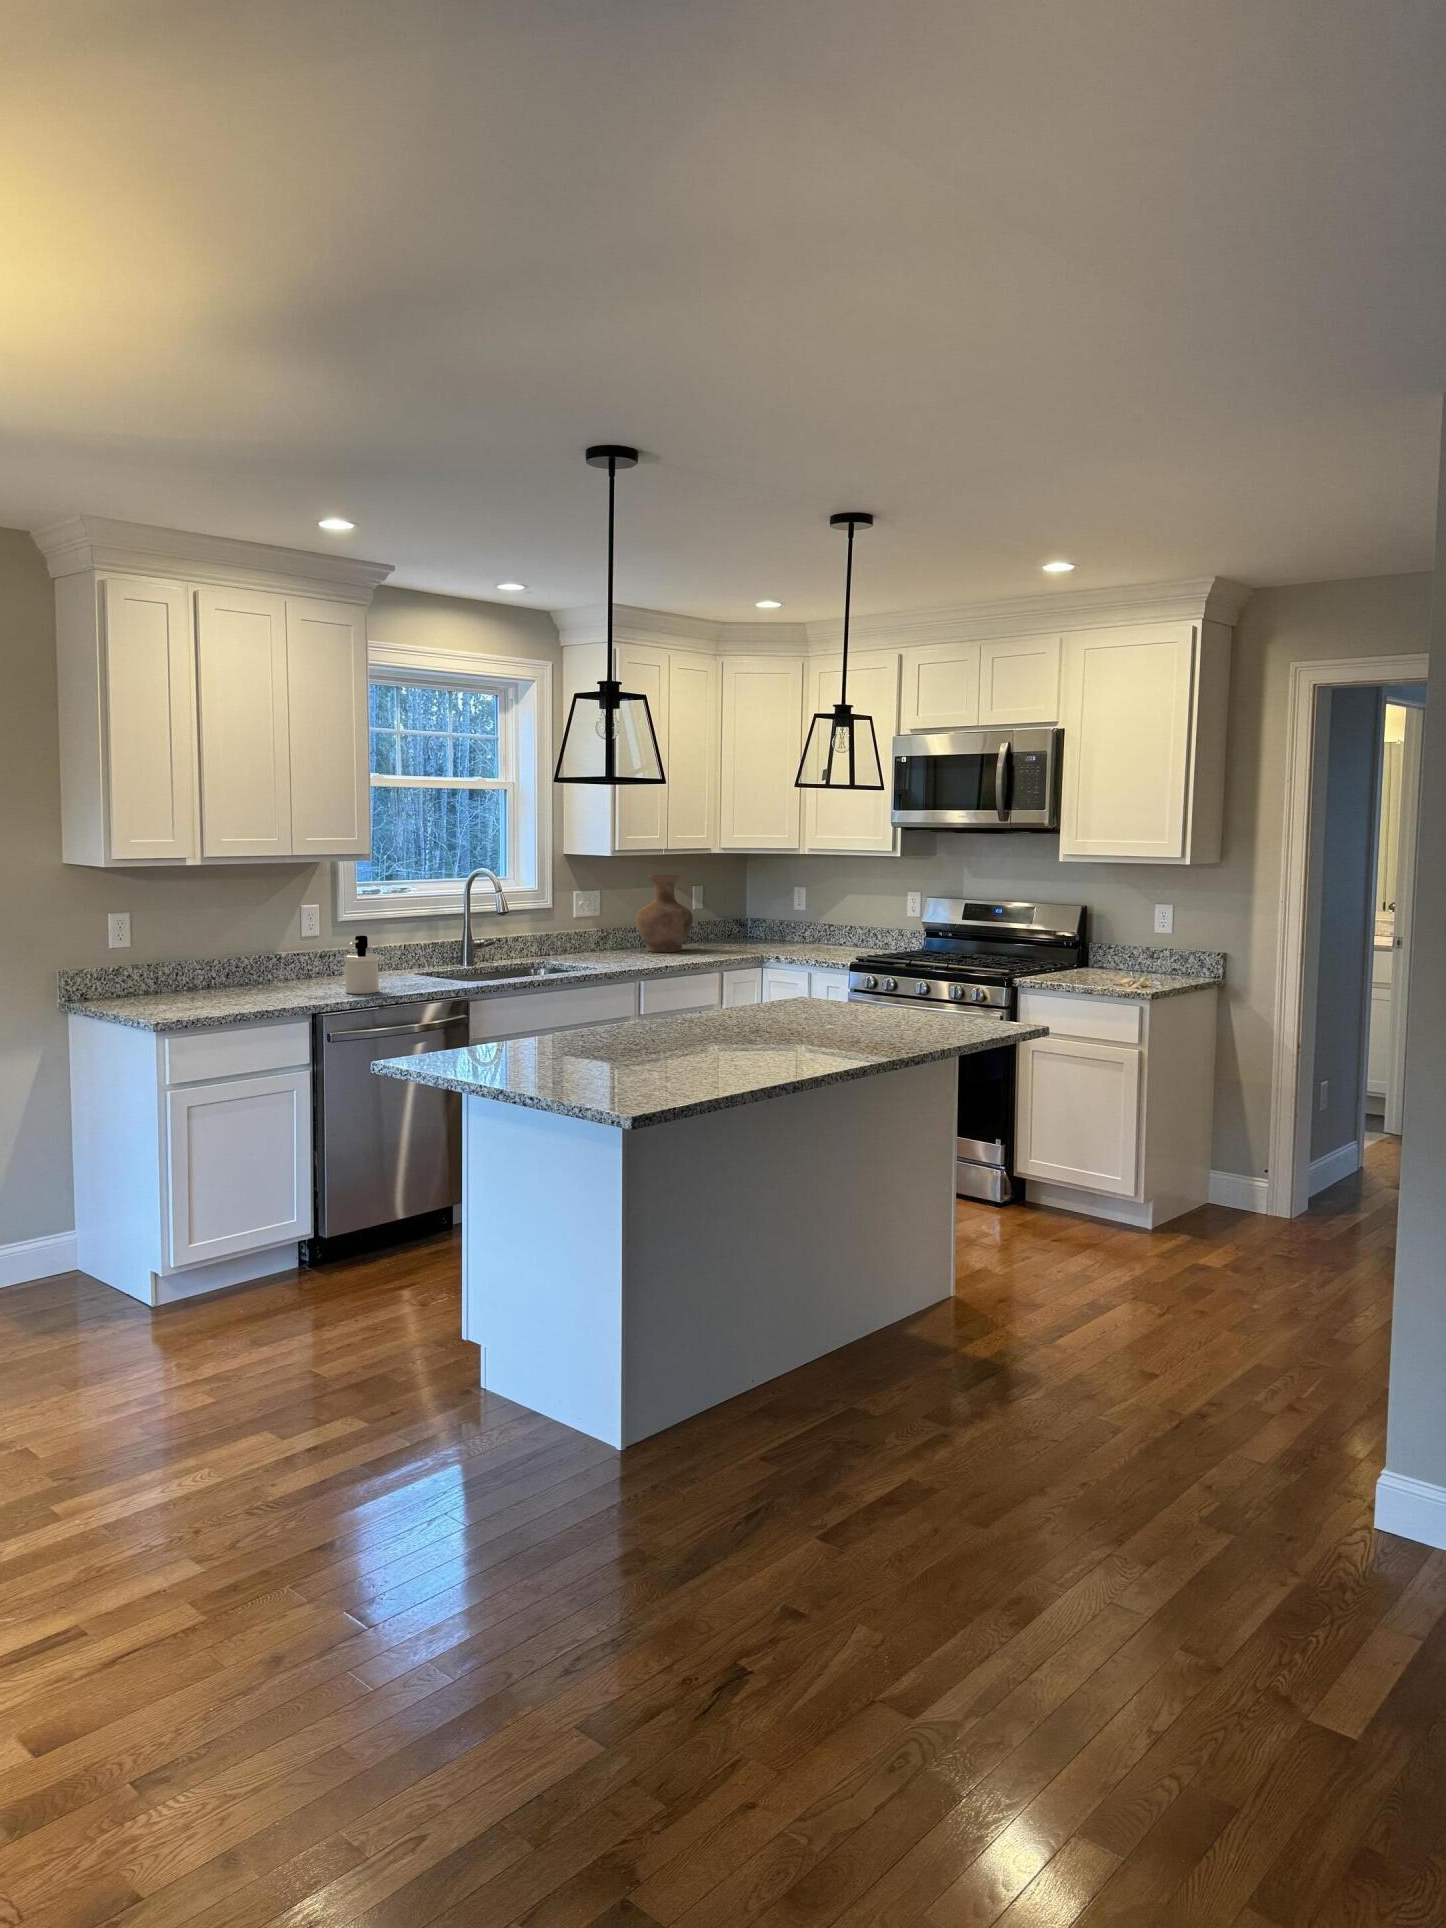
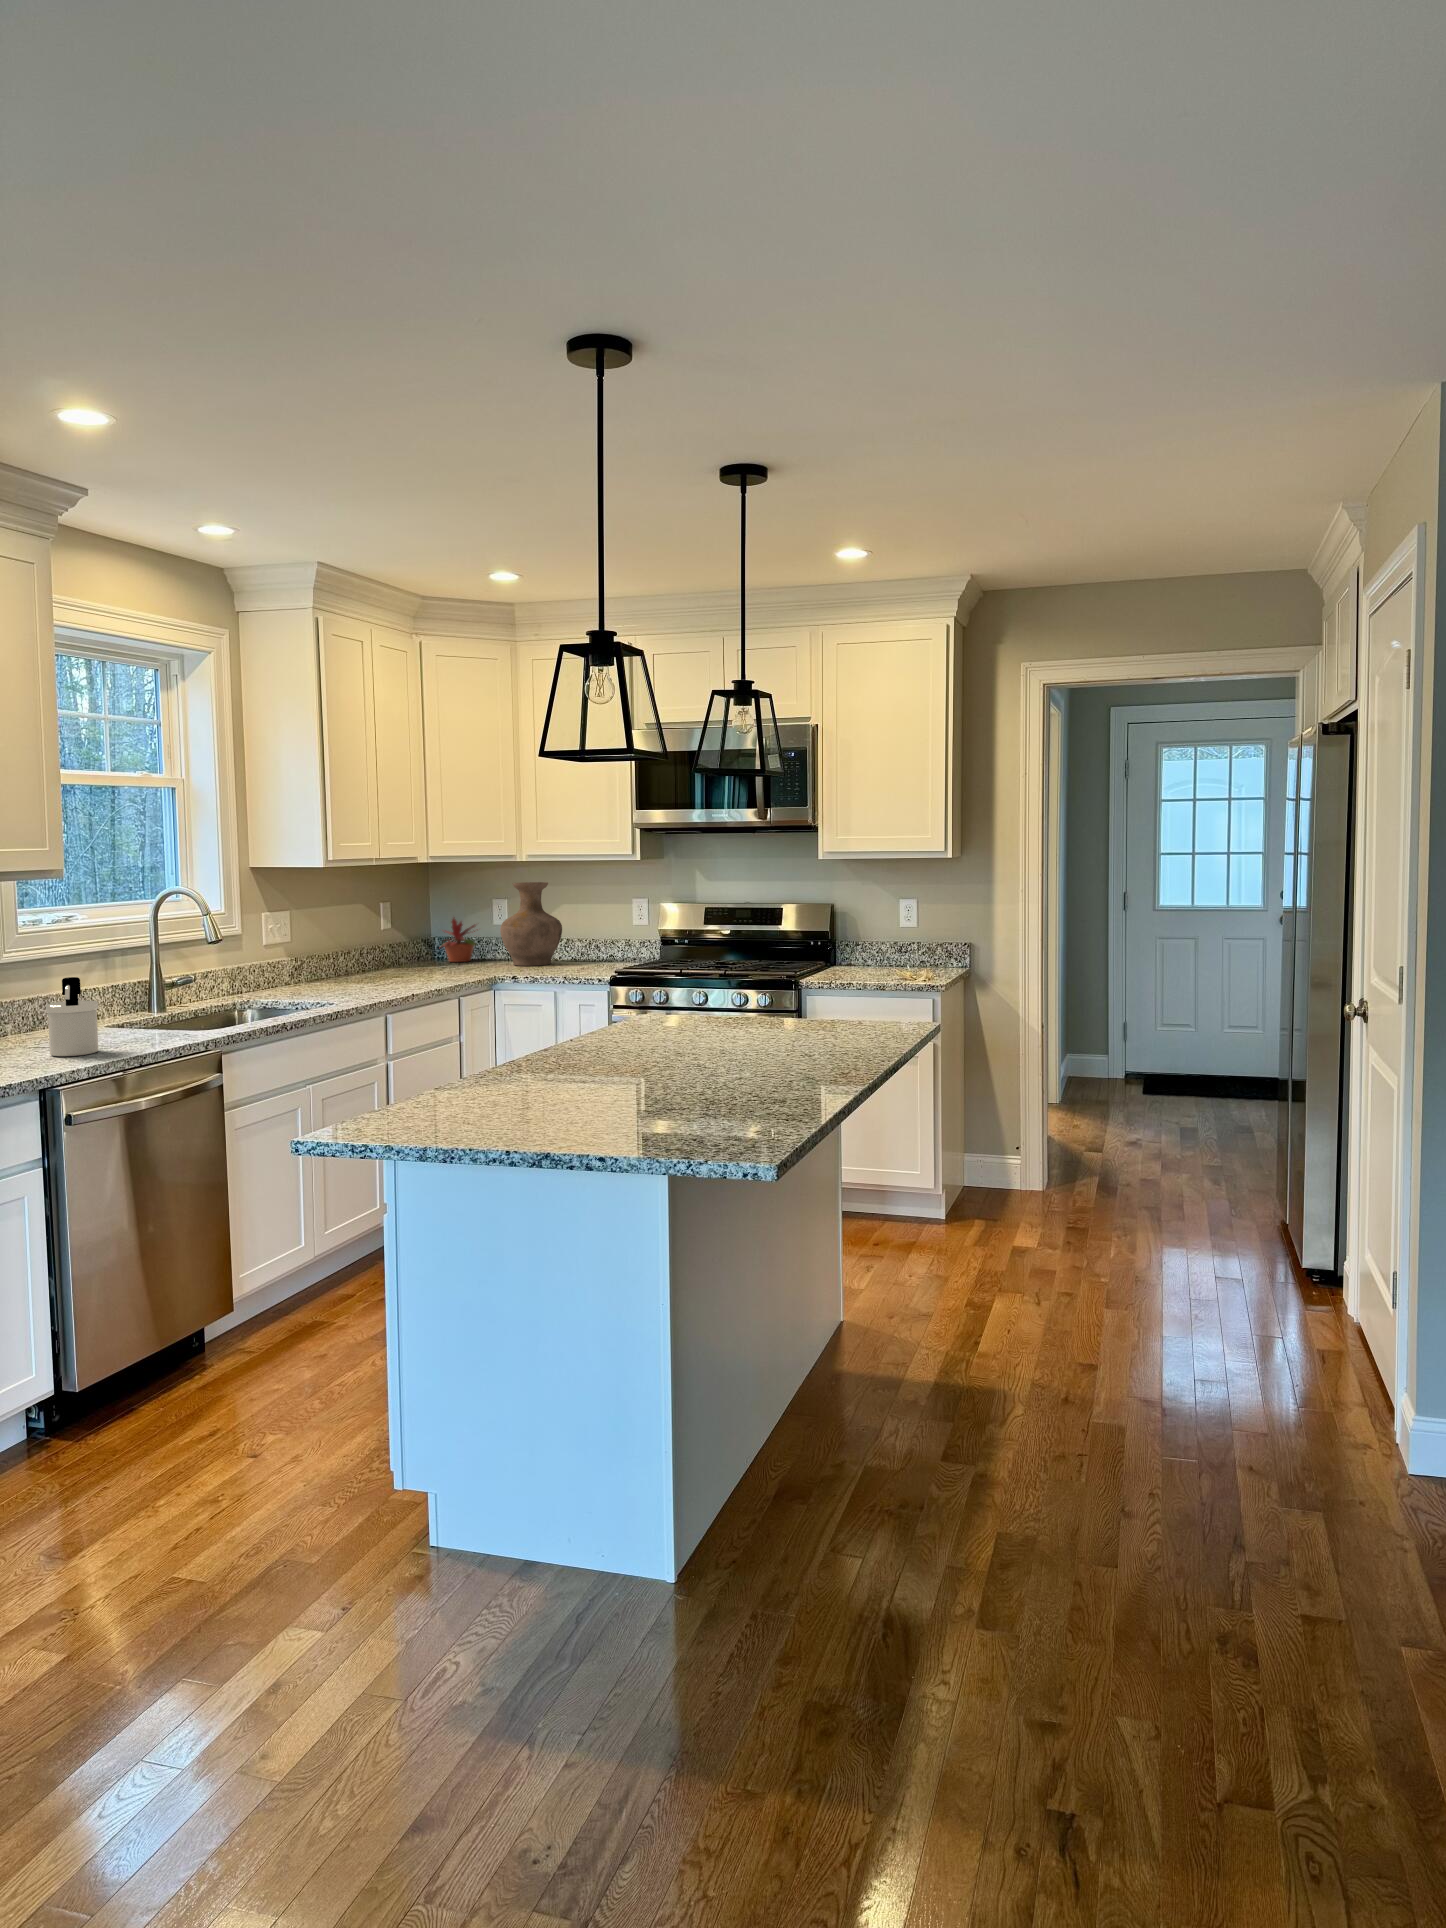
vase: present [636,874,693,952] -> present [500,882,562,966]
potted plant: none [739,899,786,941] -> present [440,918,478,962]

